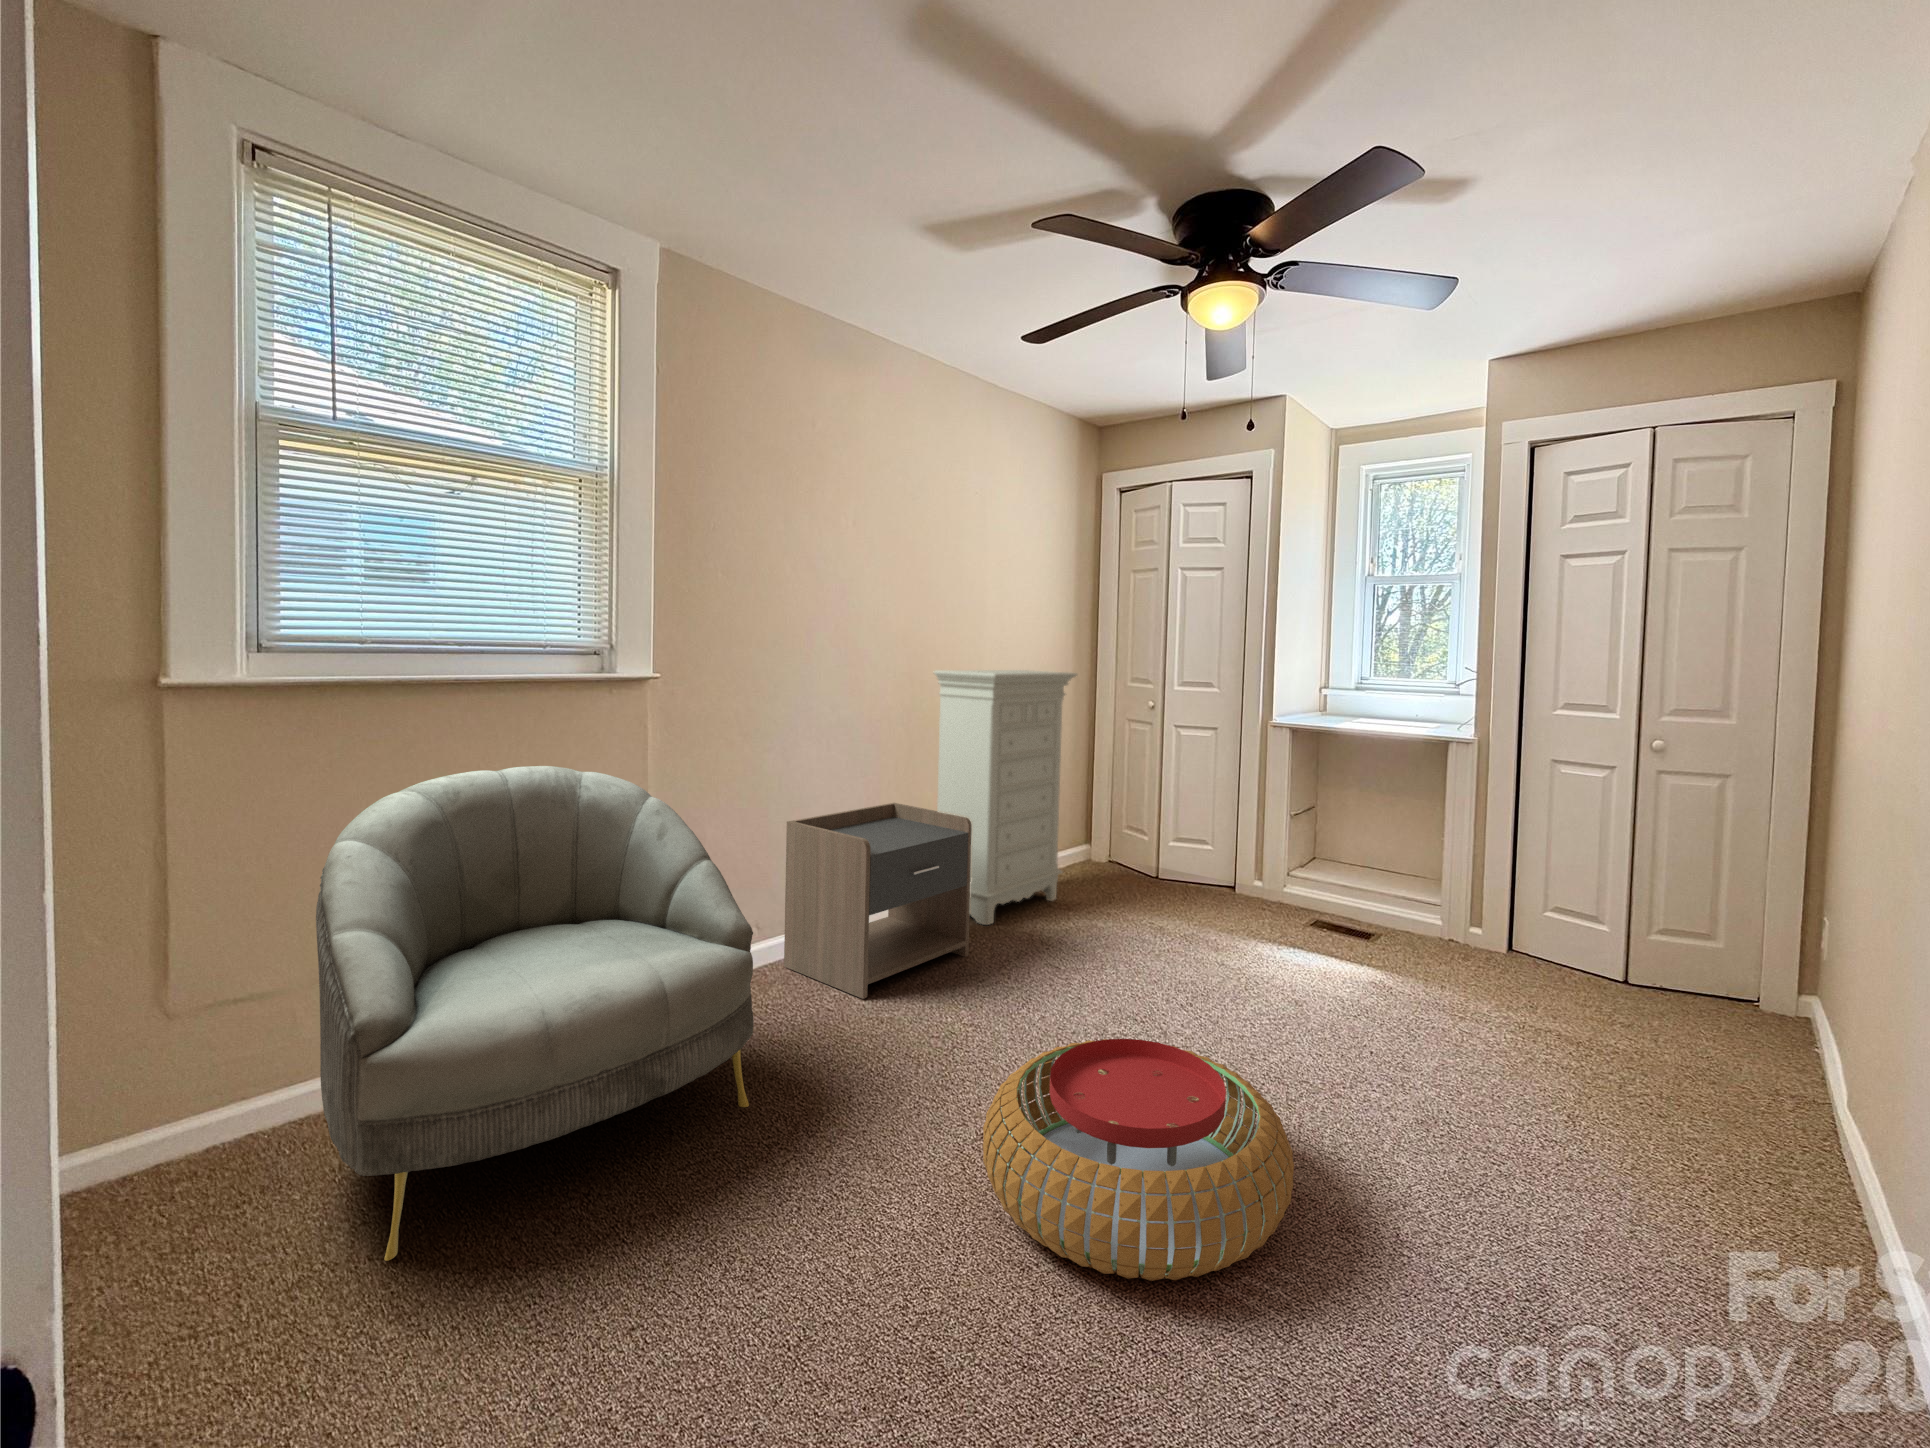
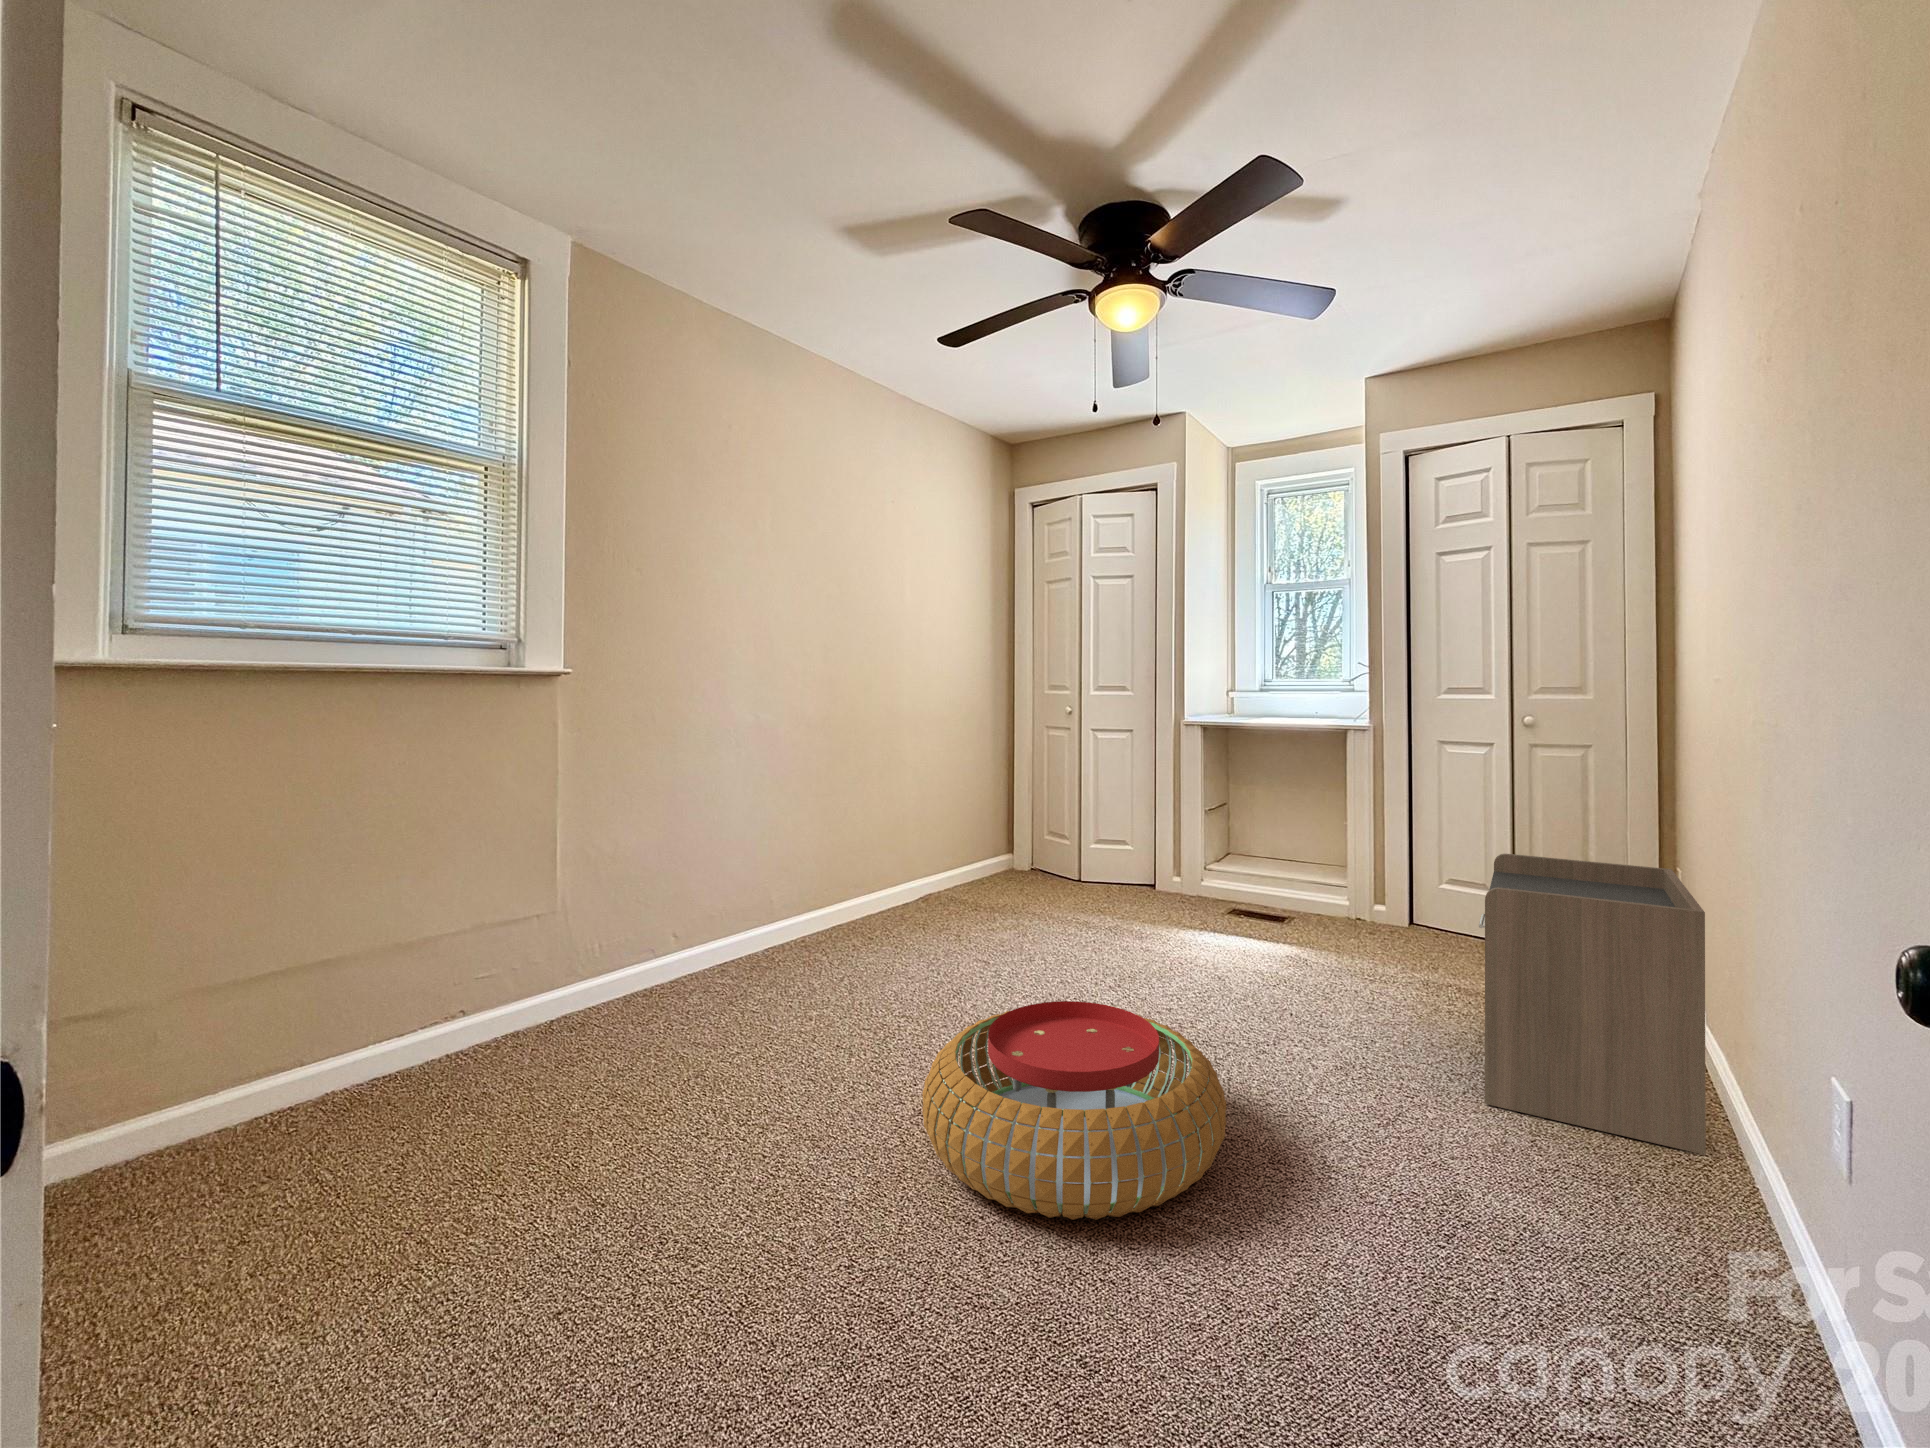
dresser: present [934,670,1077,925] -> none [853,675,996,928]
armchair: present [316,766,754,1261] -> none [191,760,678,1274]
nightstand: present [784,803,972,999] -> present [1479,854,1706,1155]

